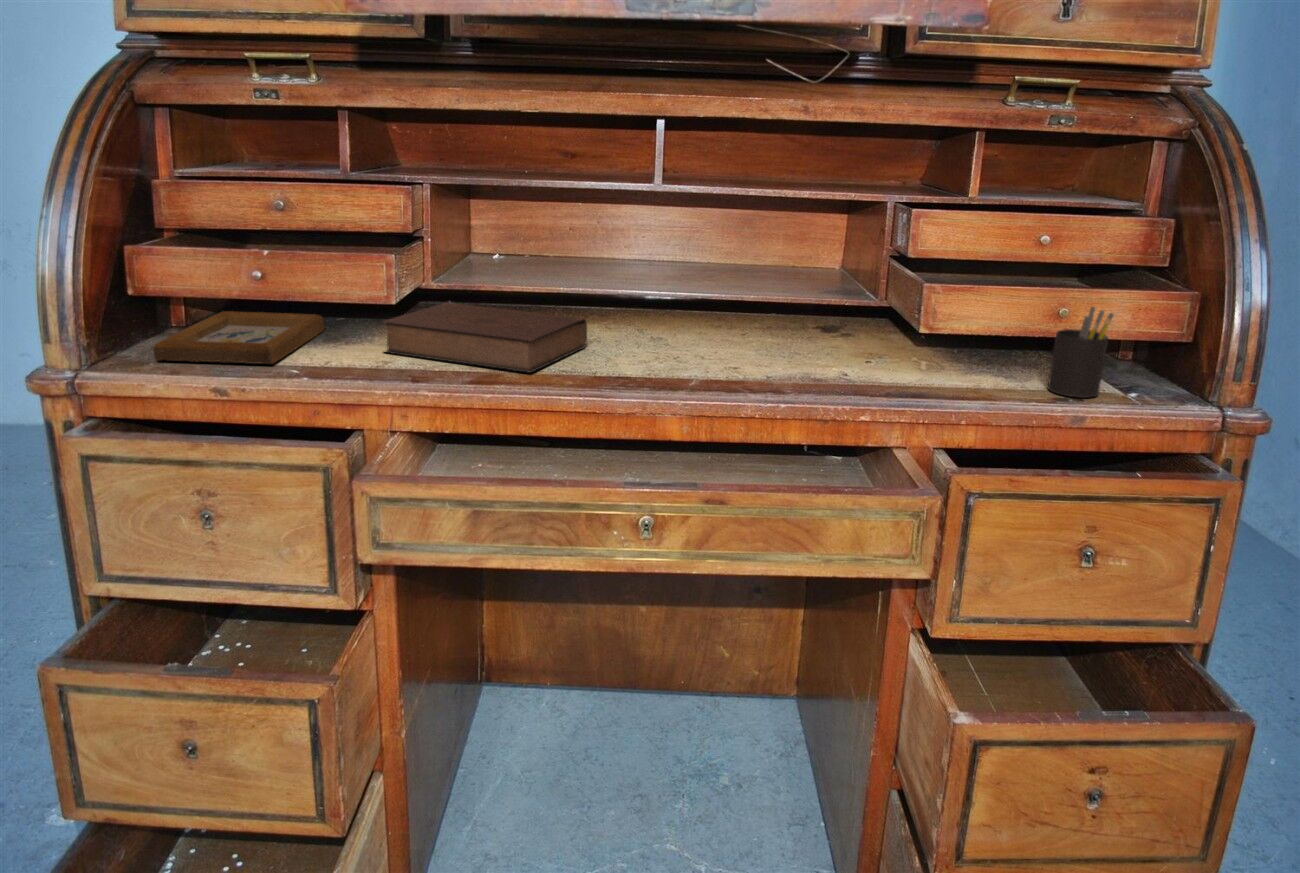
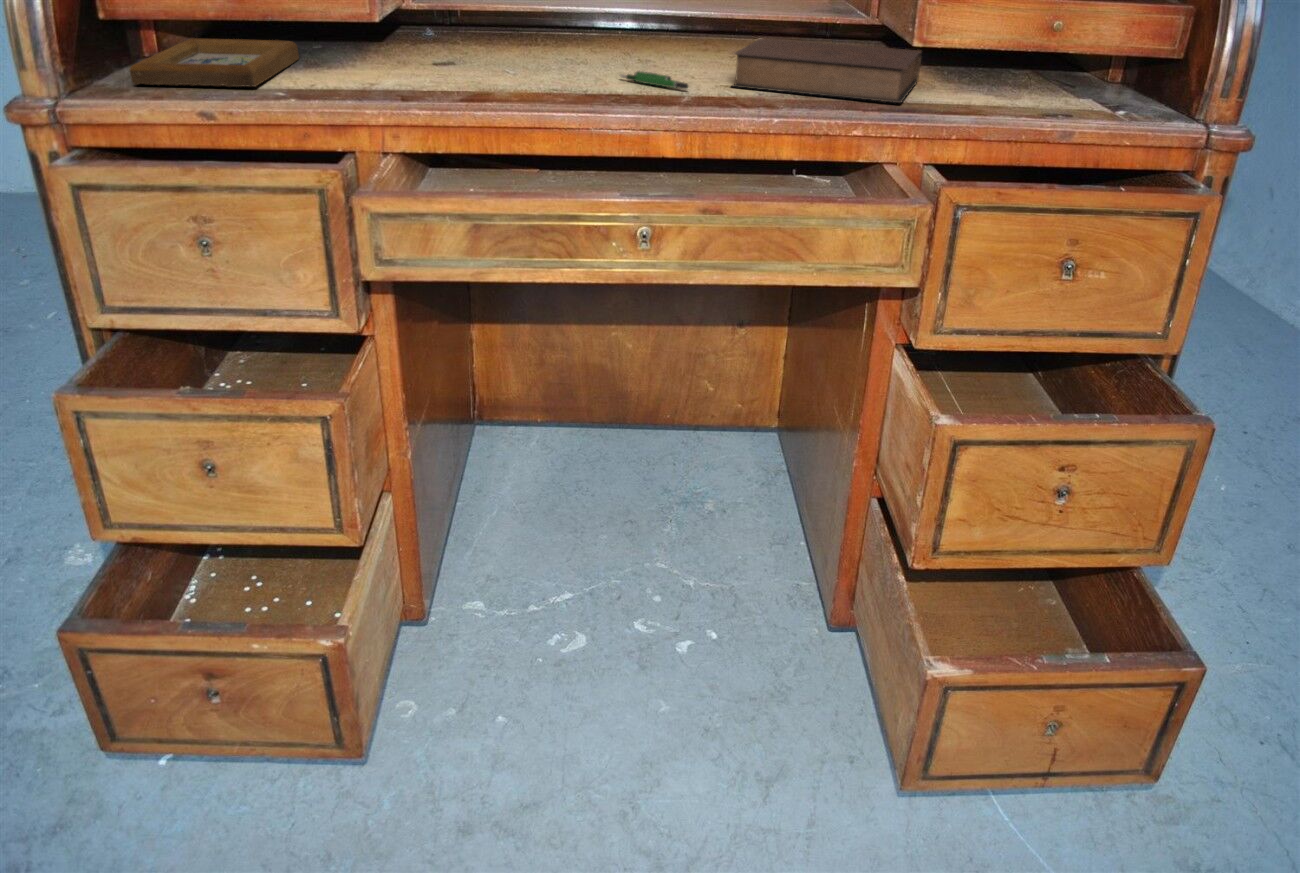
book: present [384,303,587,372] -> present [732,38,922,103]
pen holder: present [1048,307,1118,398] -> none [1038,9,1119,113]
pen: none [629,347,697,368] -> present [620,71,688,89]

